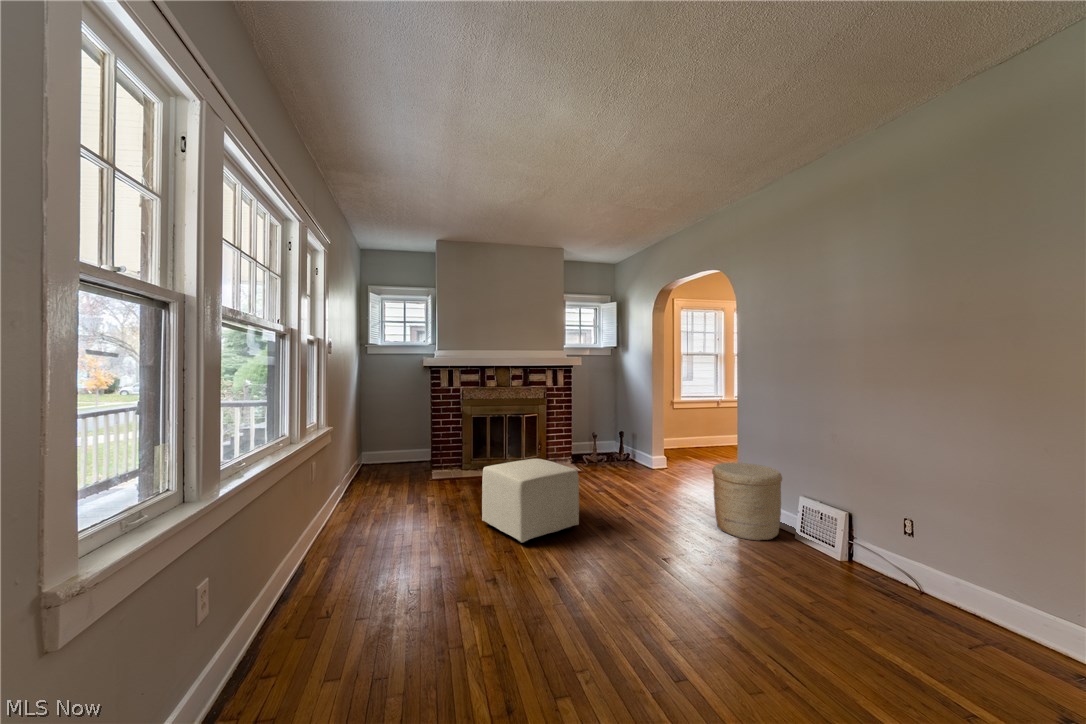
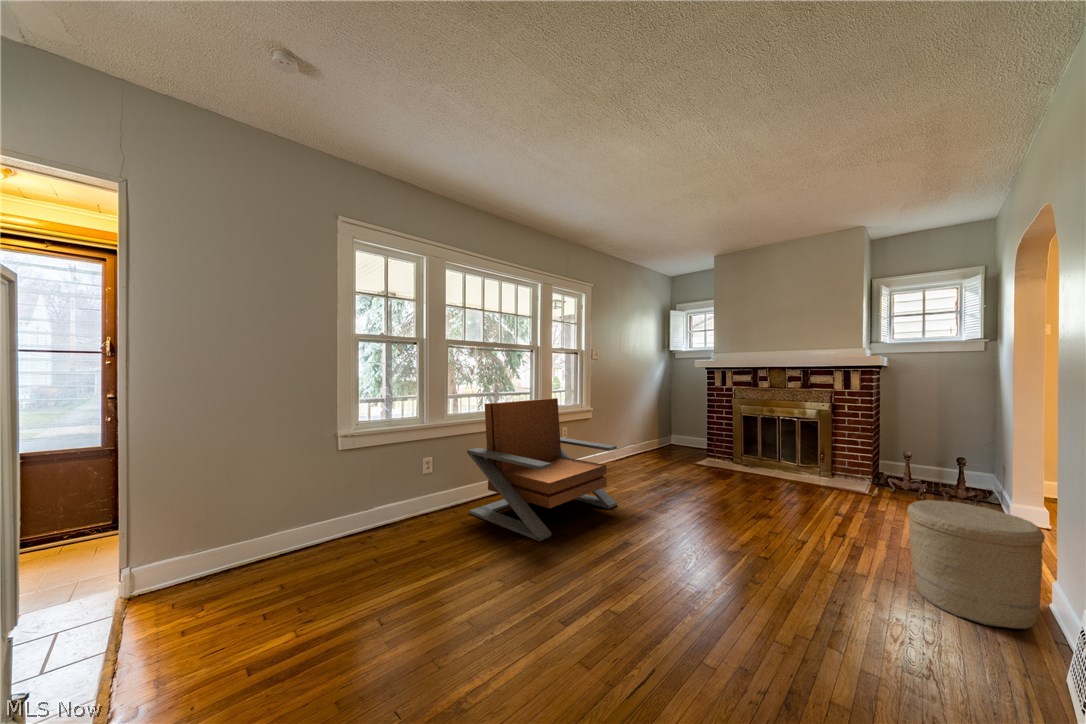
lounge chair: none [251,420,479,705] -> present [467,398,617,541]
ottoman: present [482,459,579,543] -> none [665,449,738,520]

